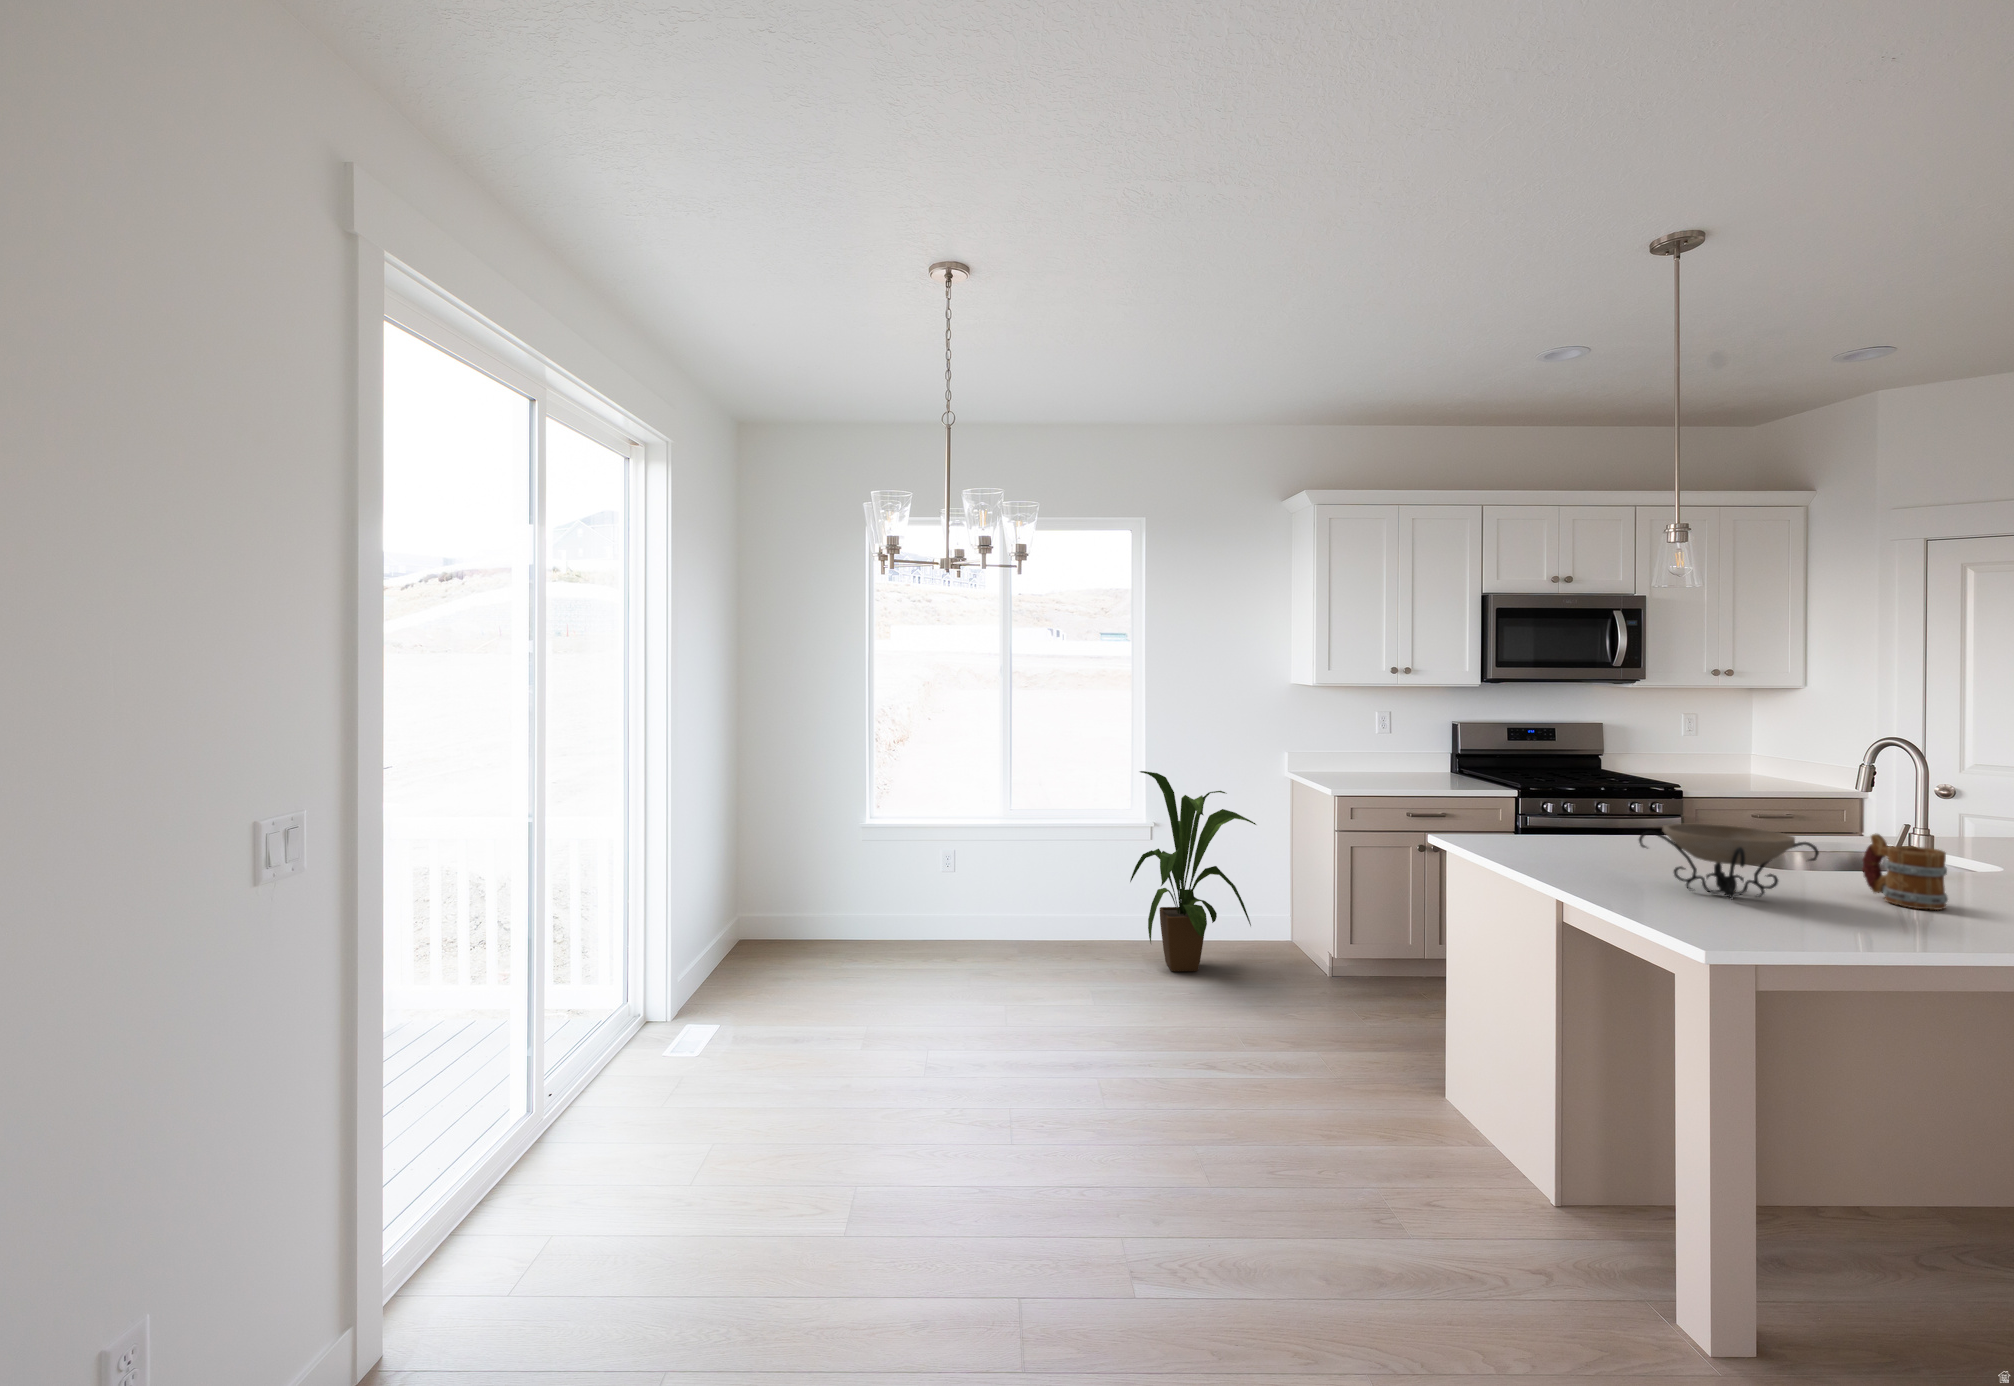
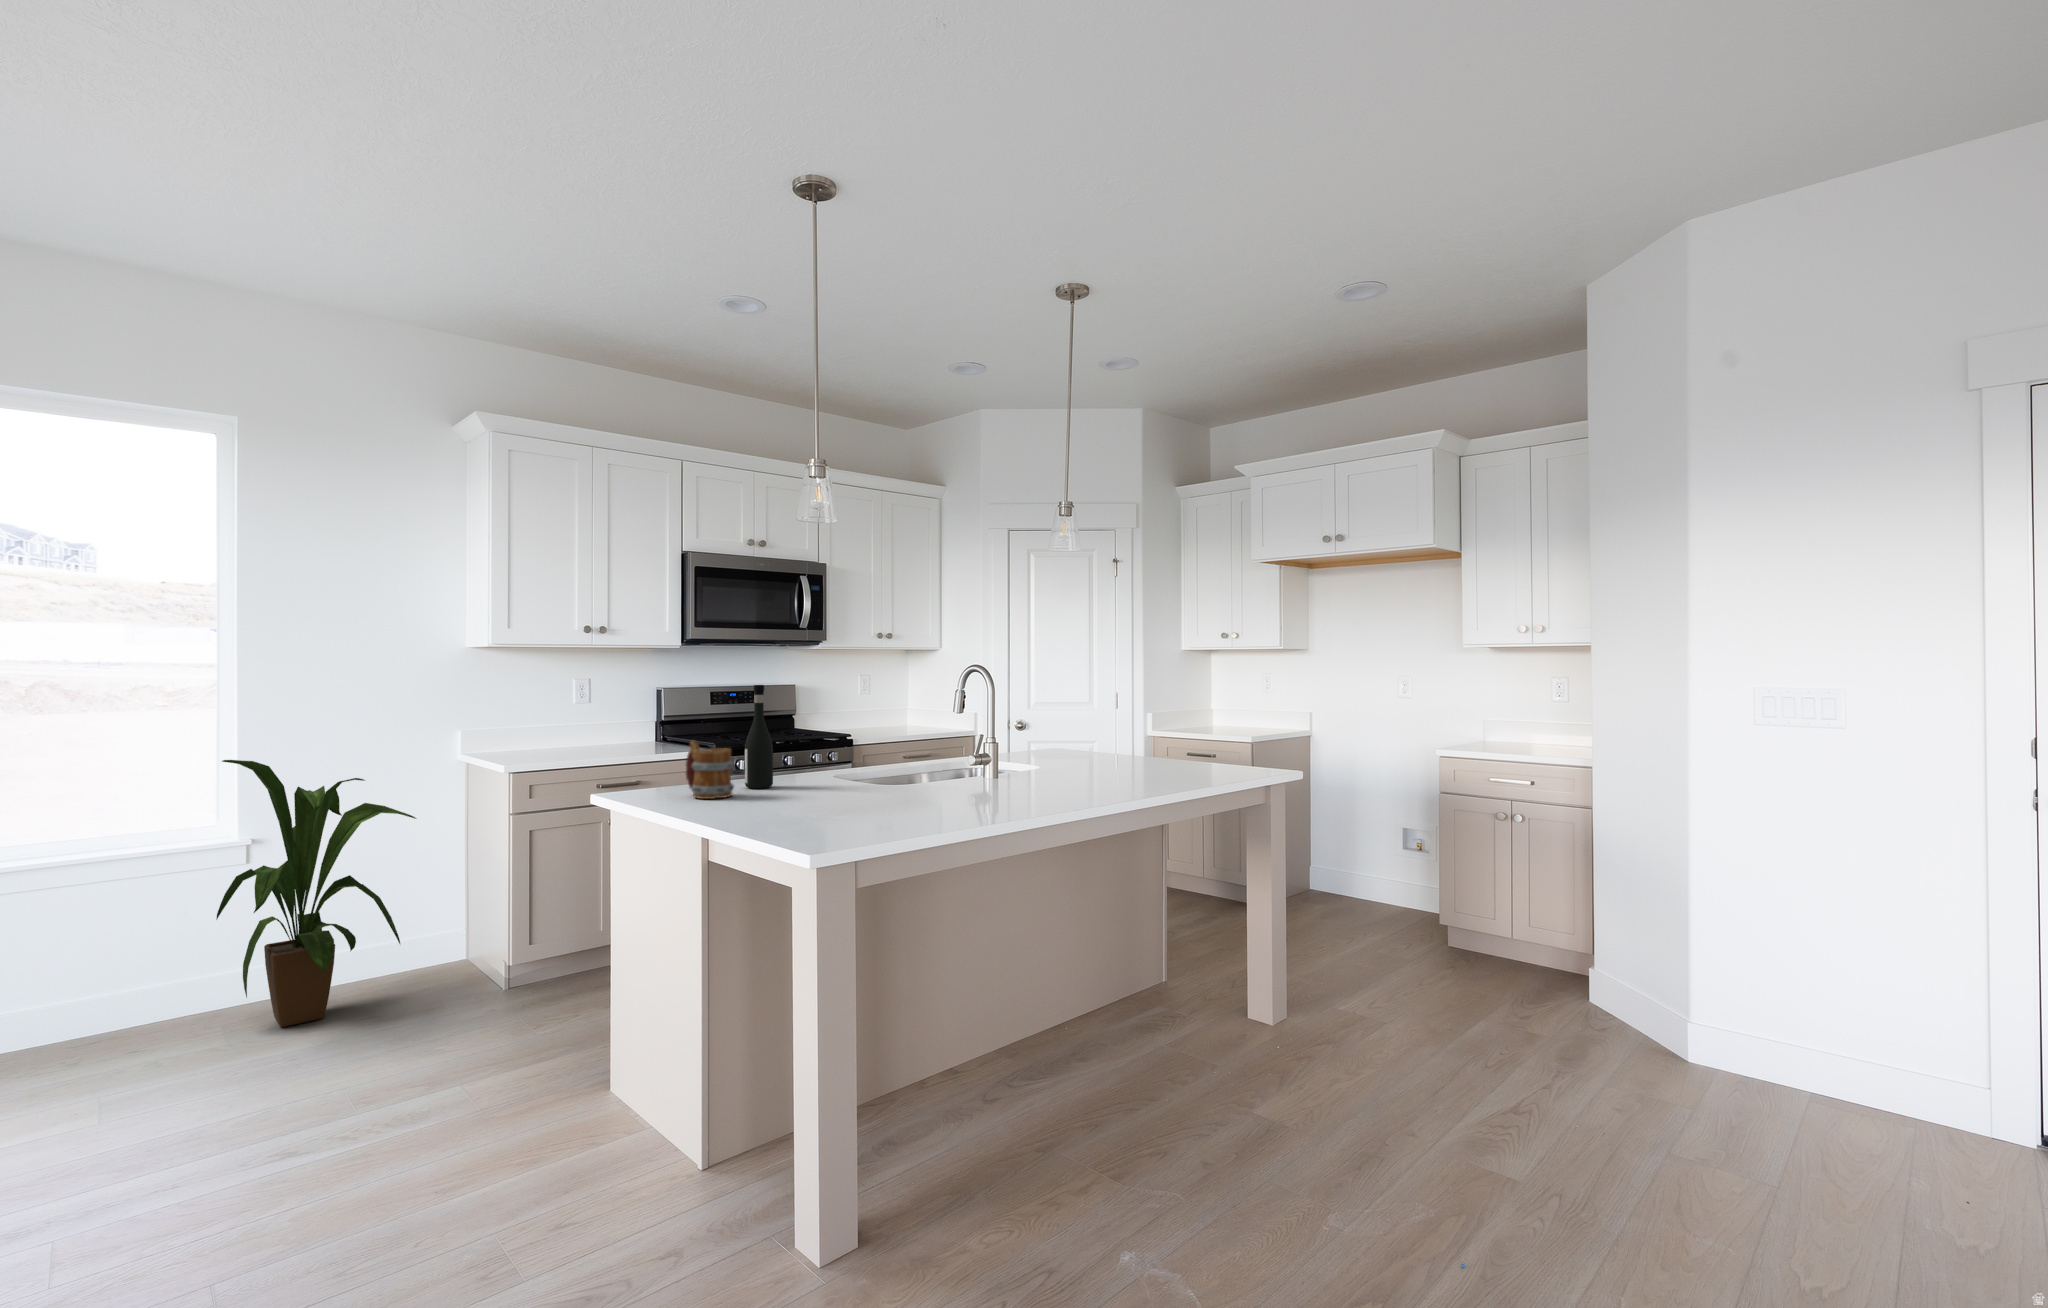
wine bottle: none [1584,748,1617,853] -> present [745,685,773,788]
decorative bowl: present [1639,824,1819,900] -> none [776,744,915,810]
mug: present [1862,834,1948,910] -> present [686,741,734,799]

